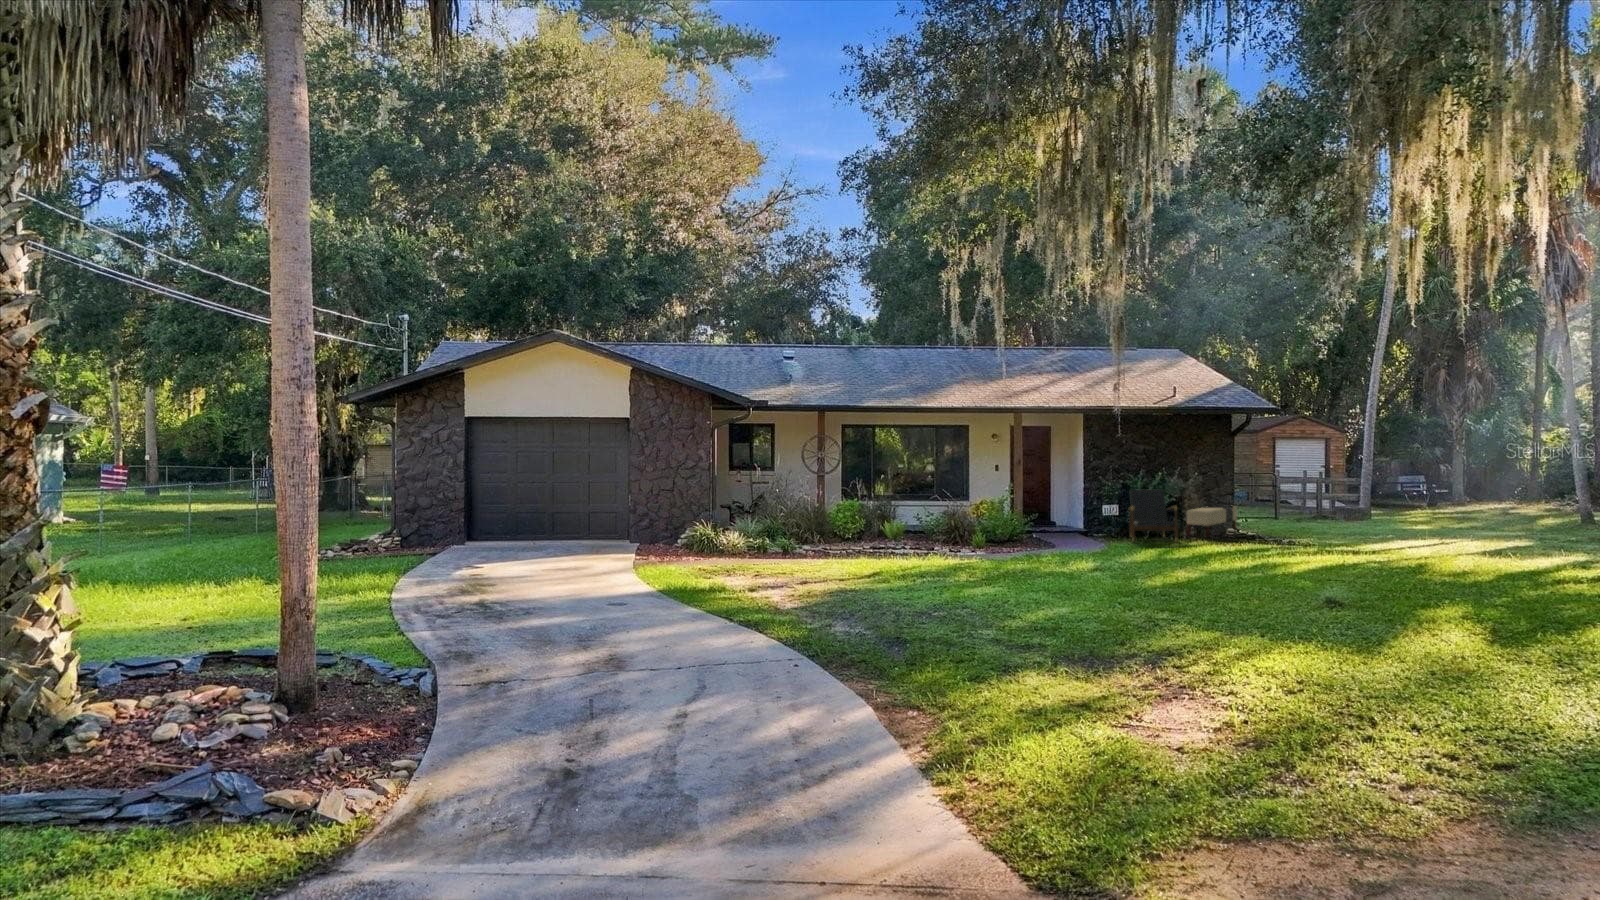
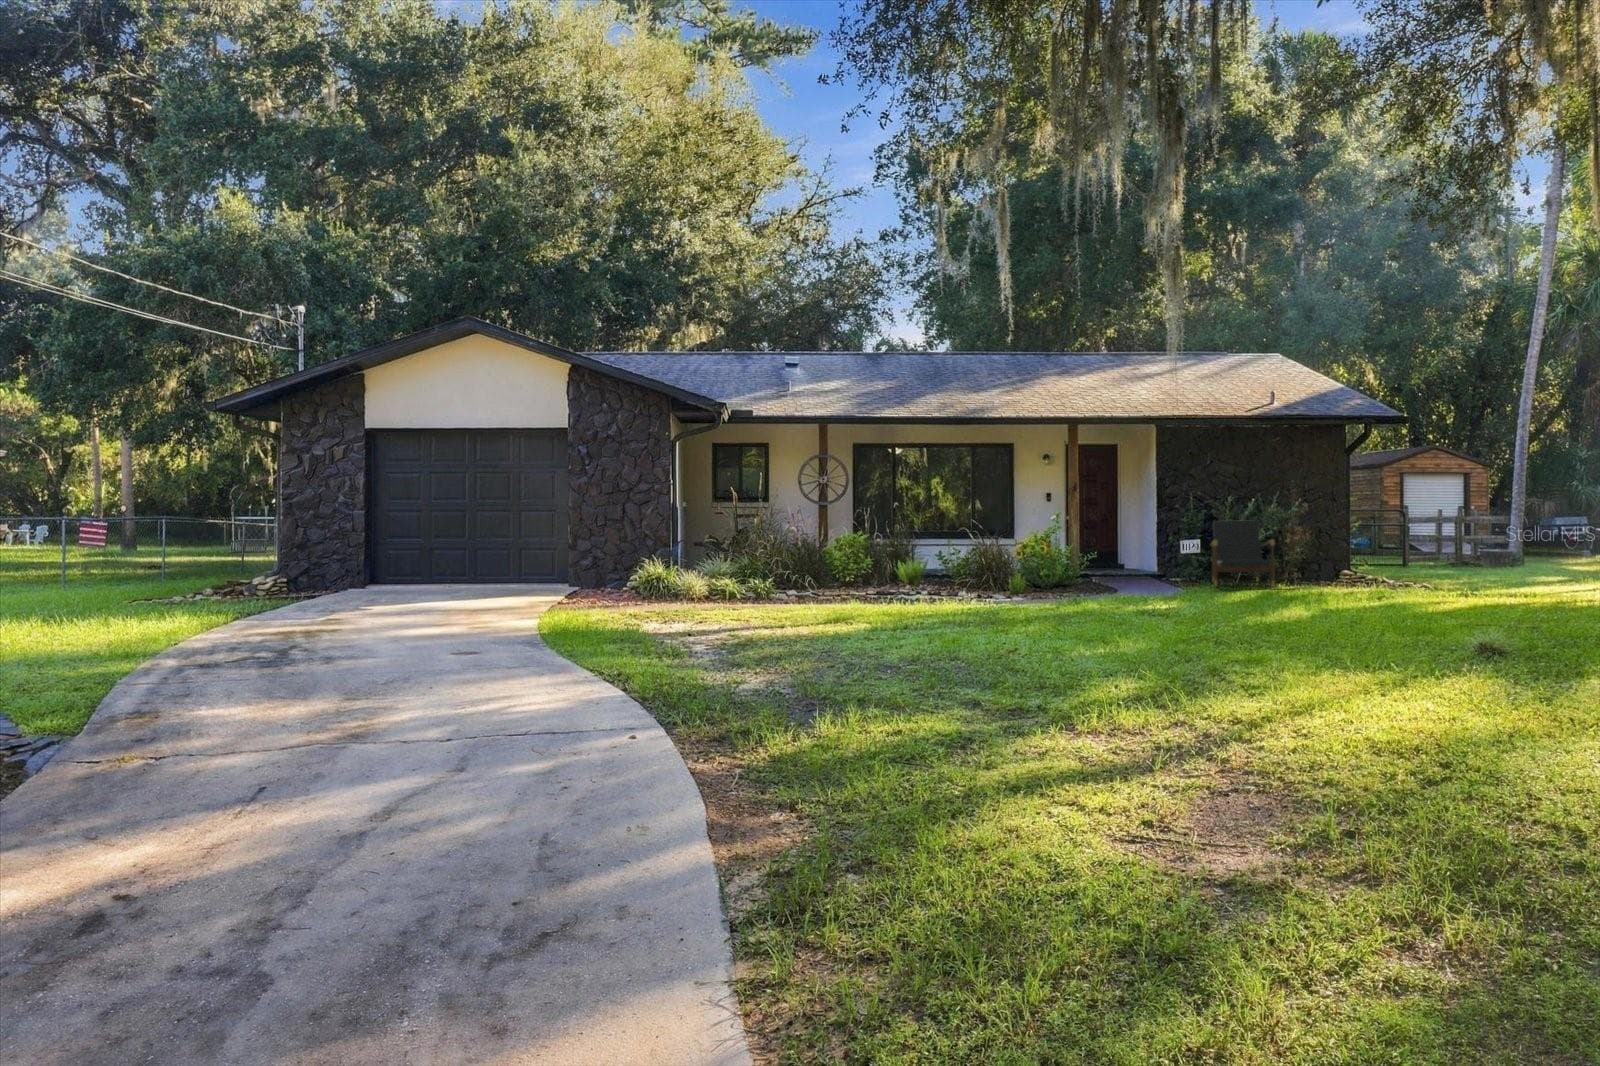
bench: present [1187,506,1237,537] -> none [1288,542,1356,584]

